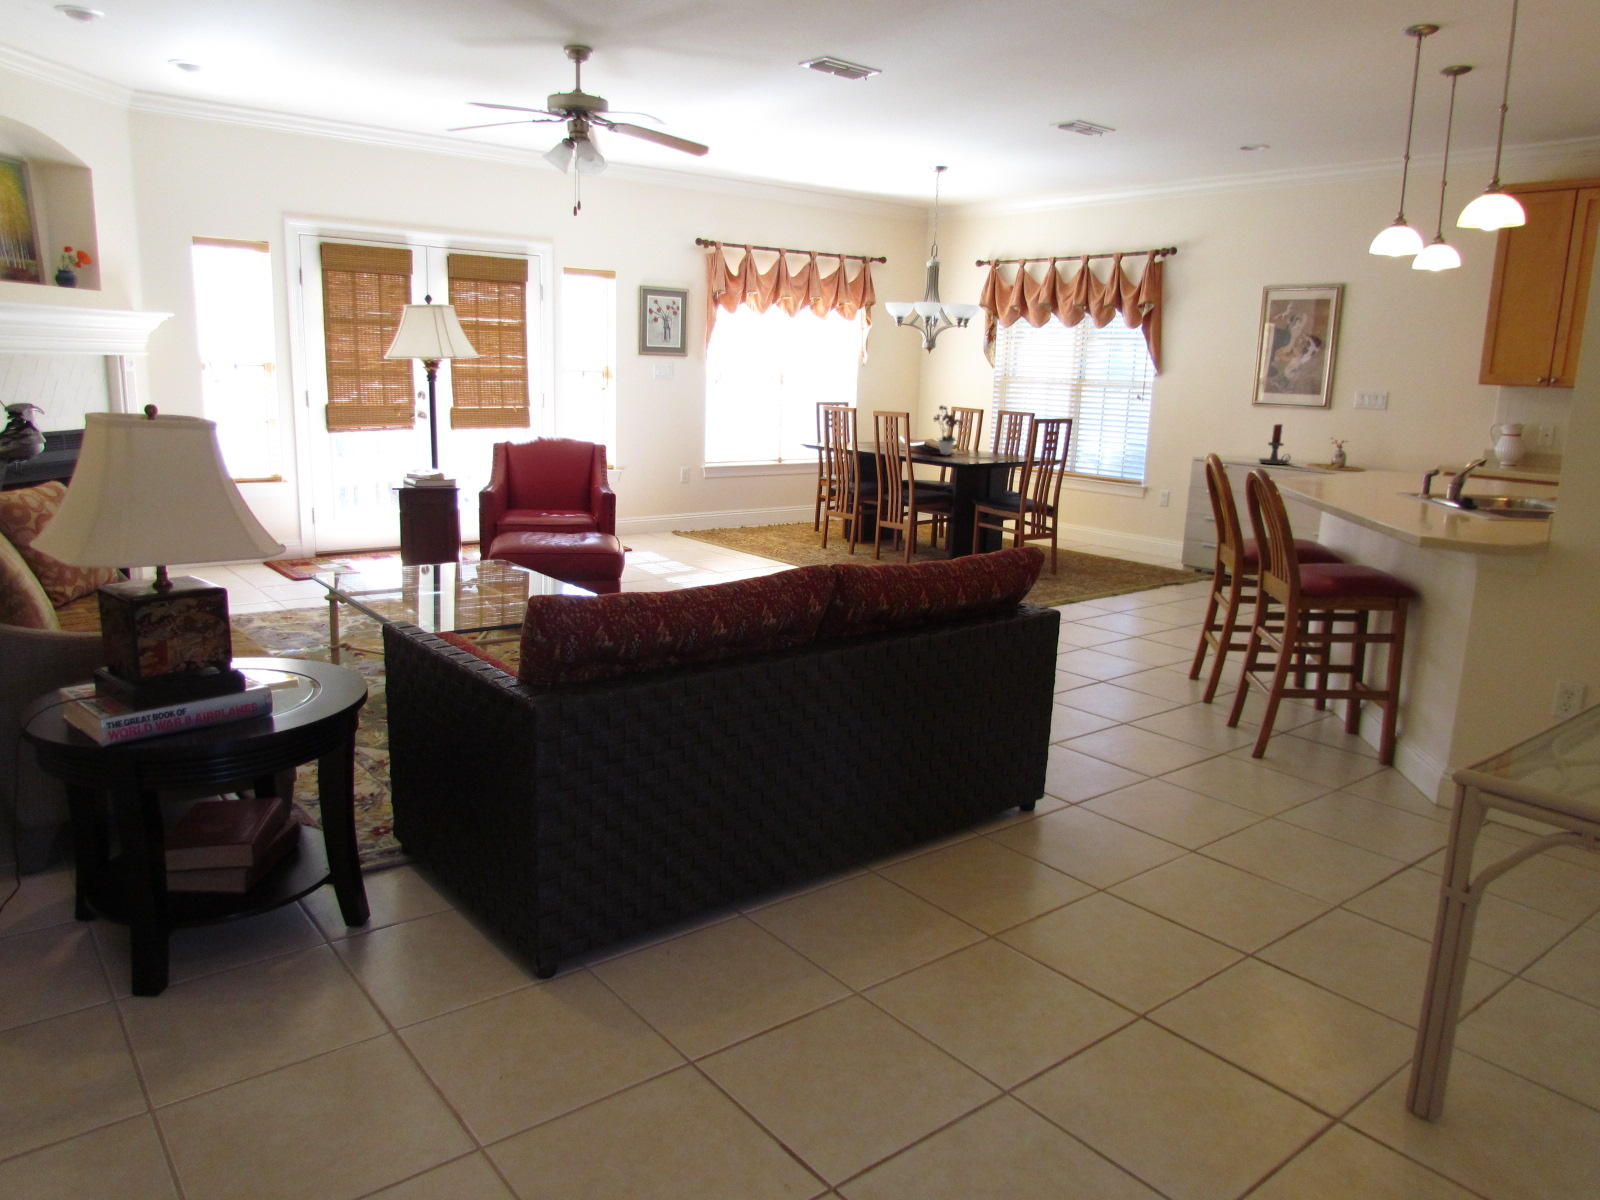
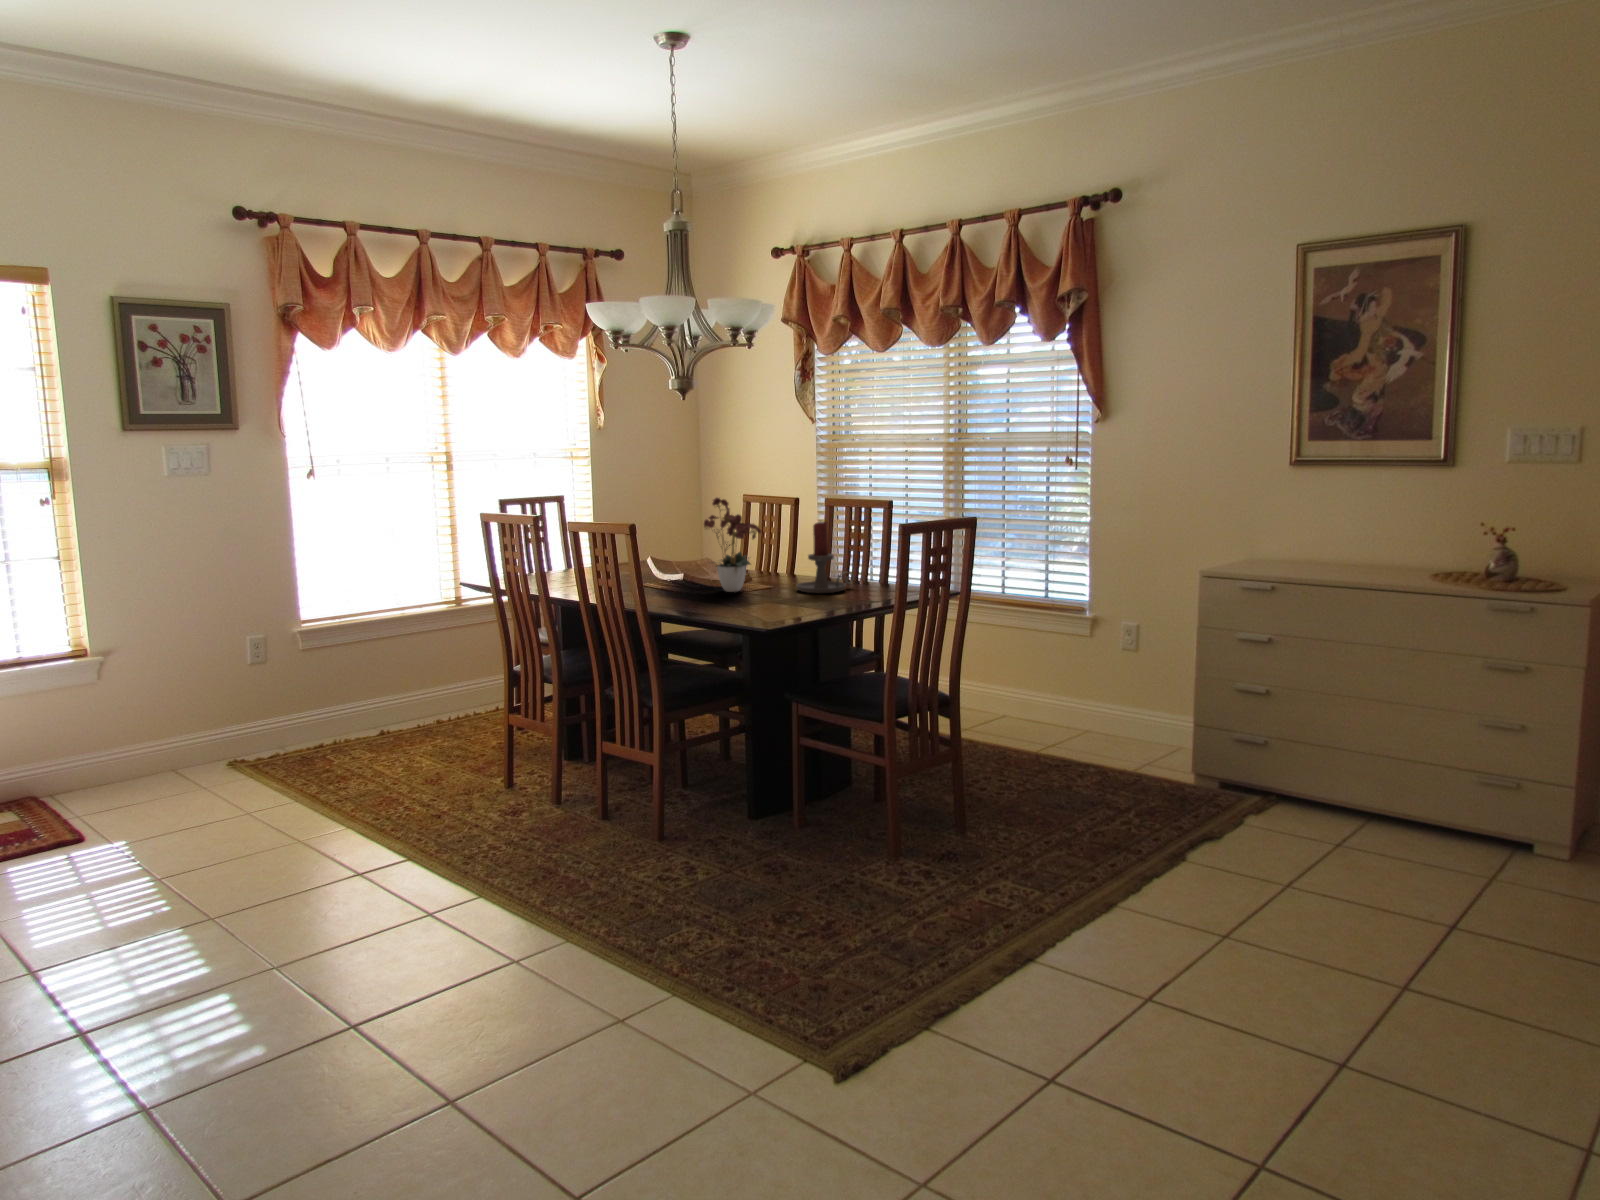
candle holder: present [1259,424,1290,464] -> present [797,522,854,593]

